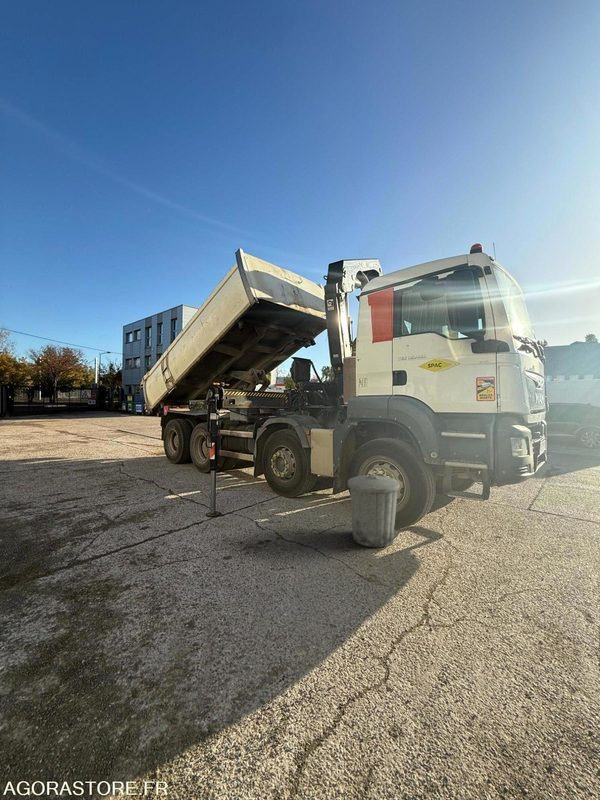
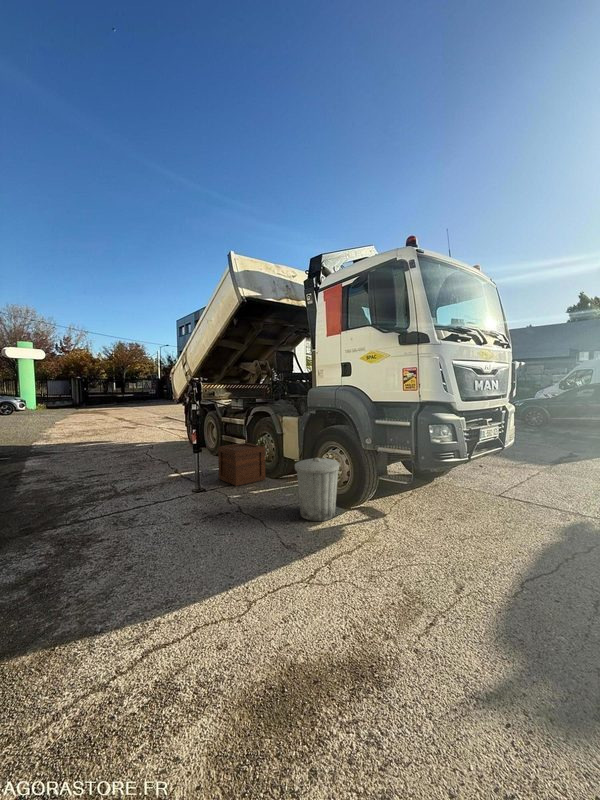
wooden crate: none [229,459,284,509] -> present [218,443,265,486]

